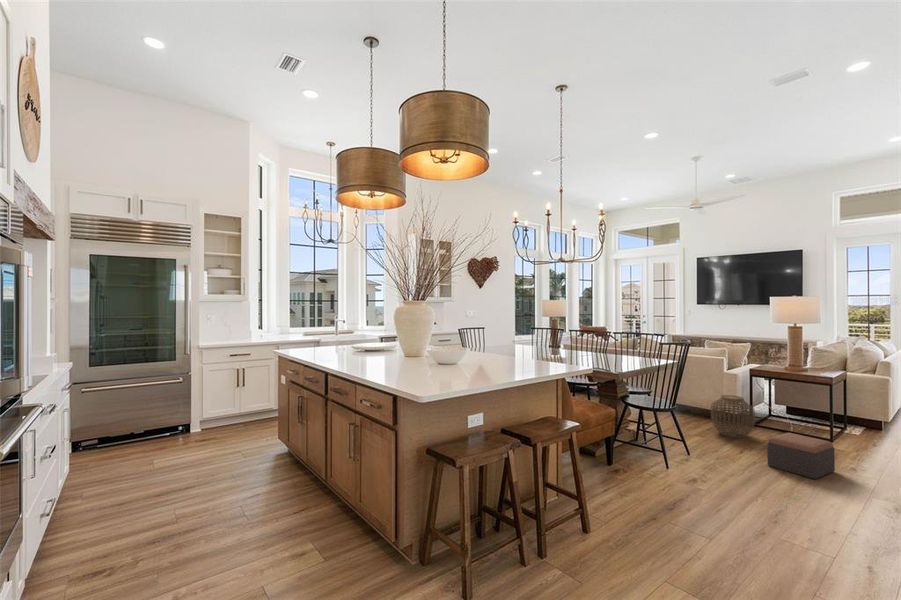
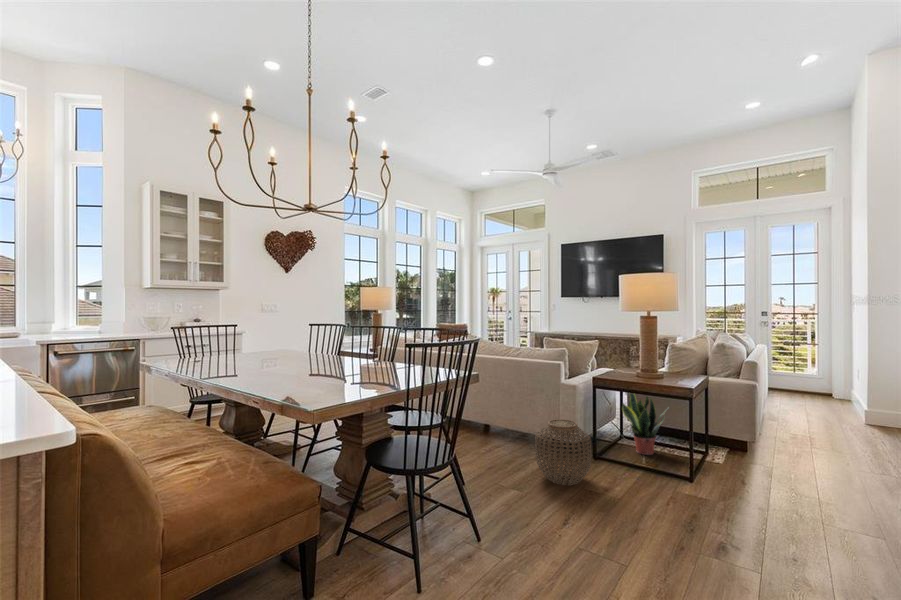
potted plant: none [774,378,813,427] -> present [622,394,665,455]
footstool: present [767,433,835,479] -> none [594,486,693,581]

